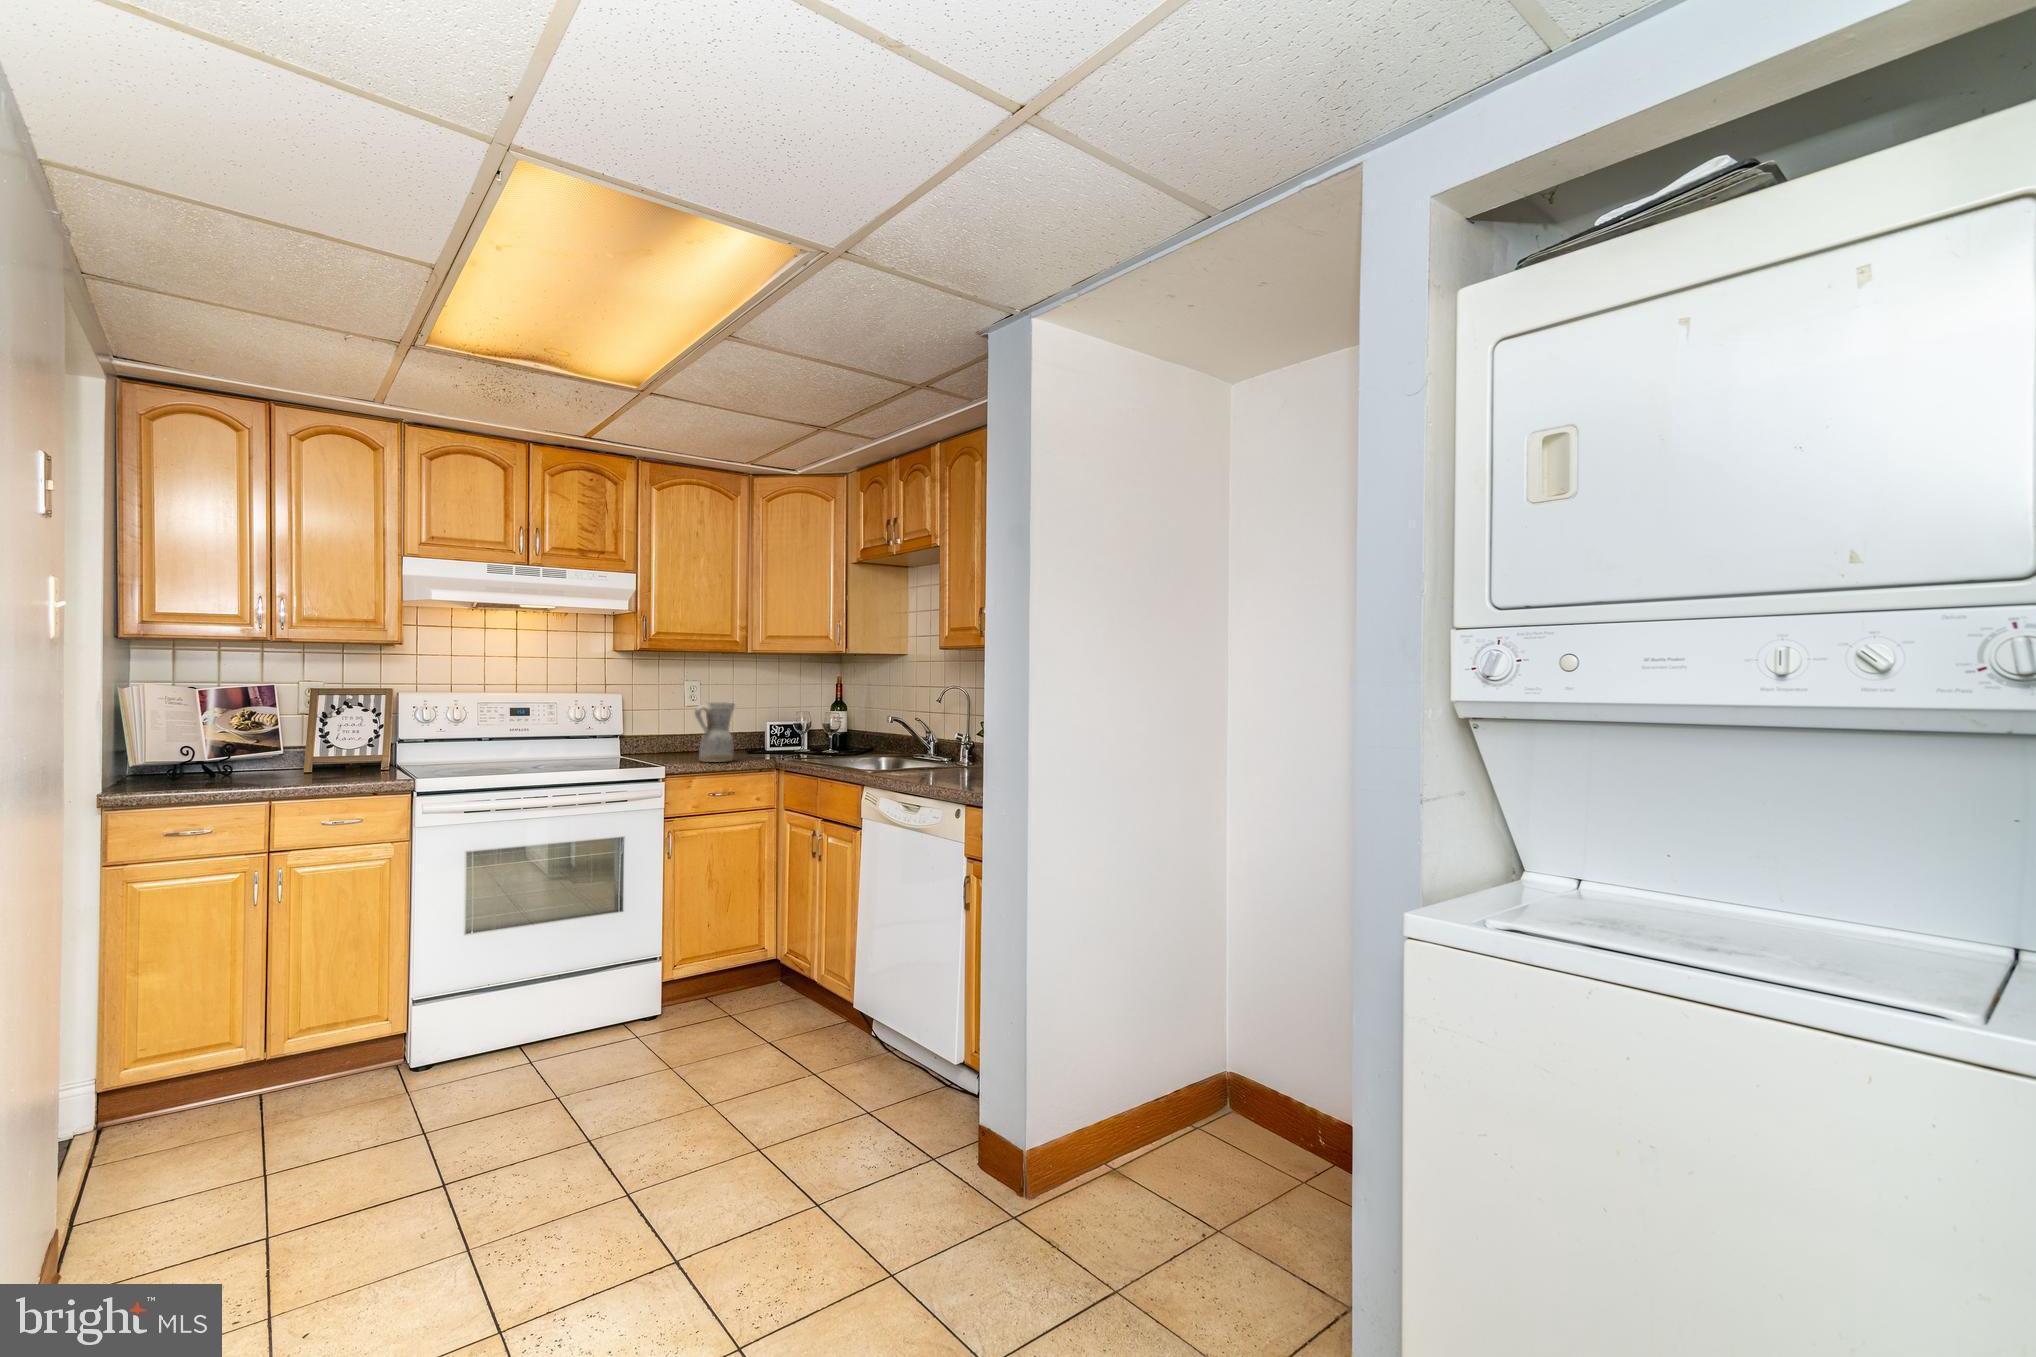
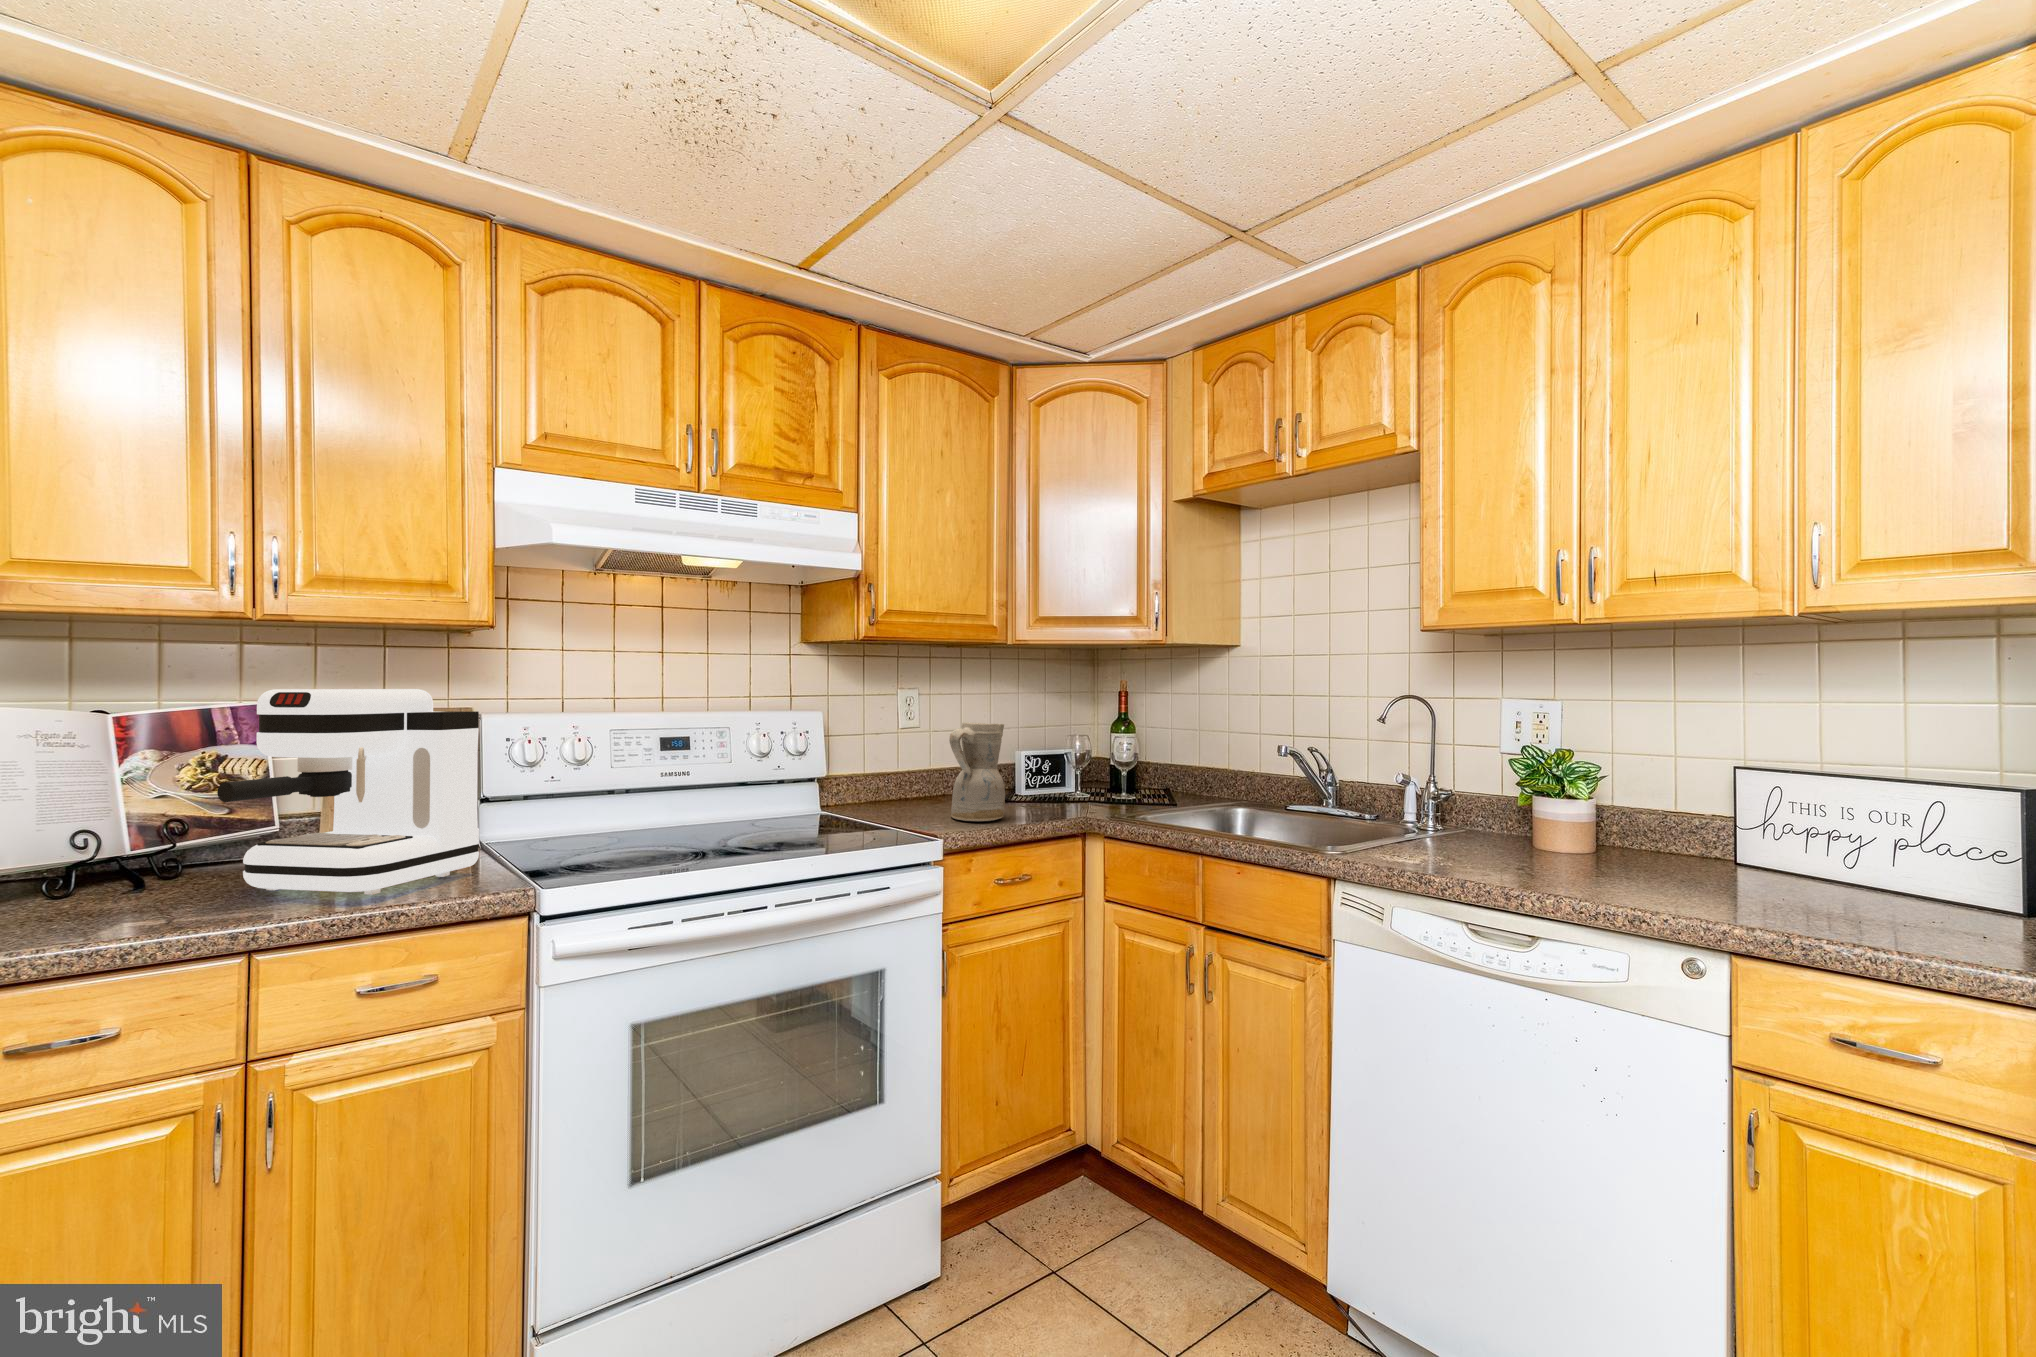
coffee maker: none [253,678,390,780] -> present [217,689,479,895]

